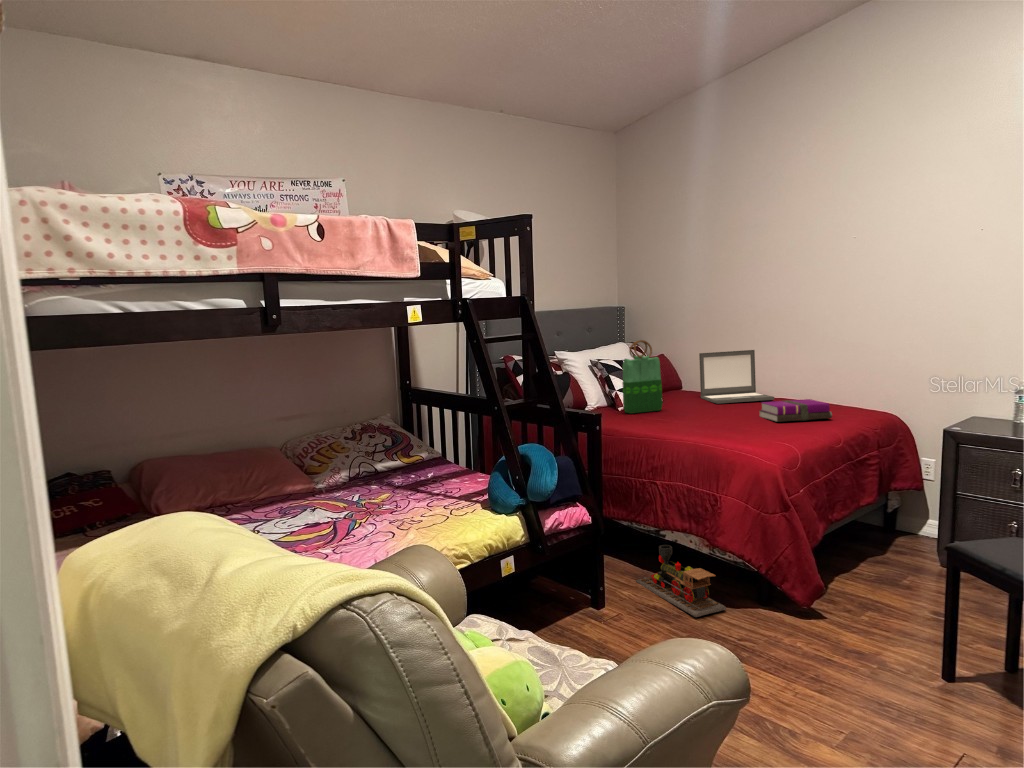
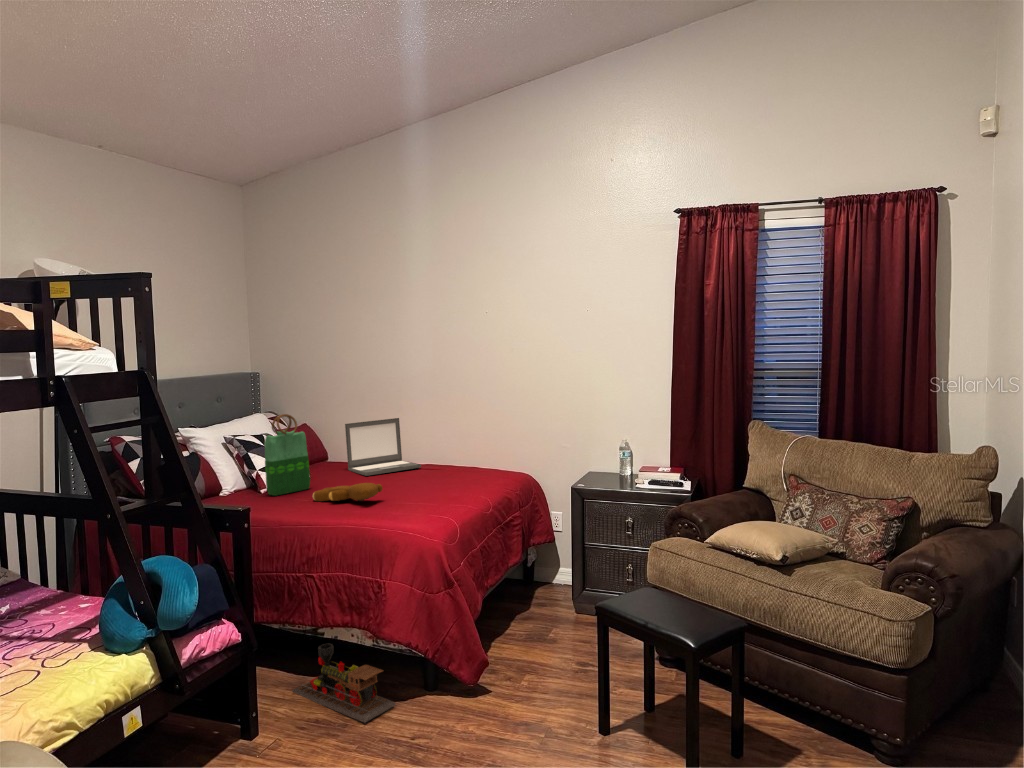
notebook: present [760,399,832,422] -> none [410,466,479,493]
teddy bear: none [663,407,728,424] -> present [313,483,382,502]

